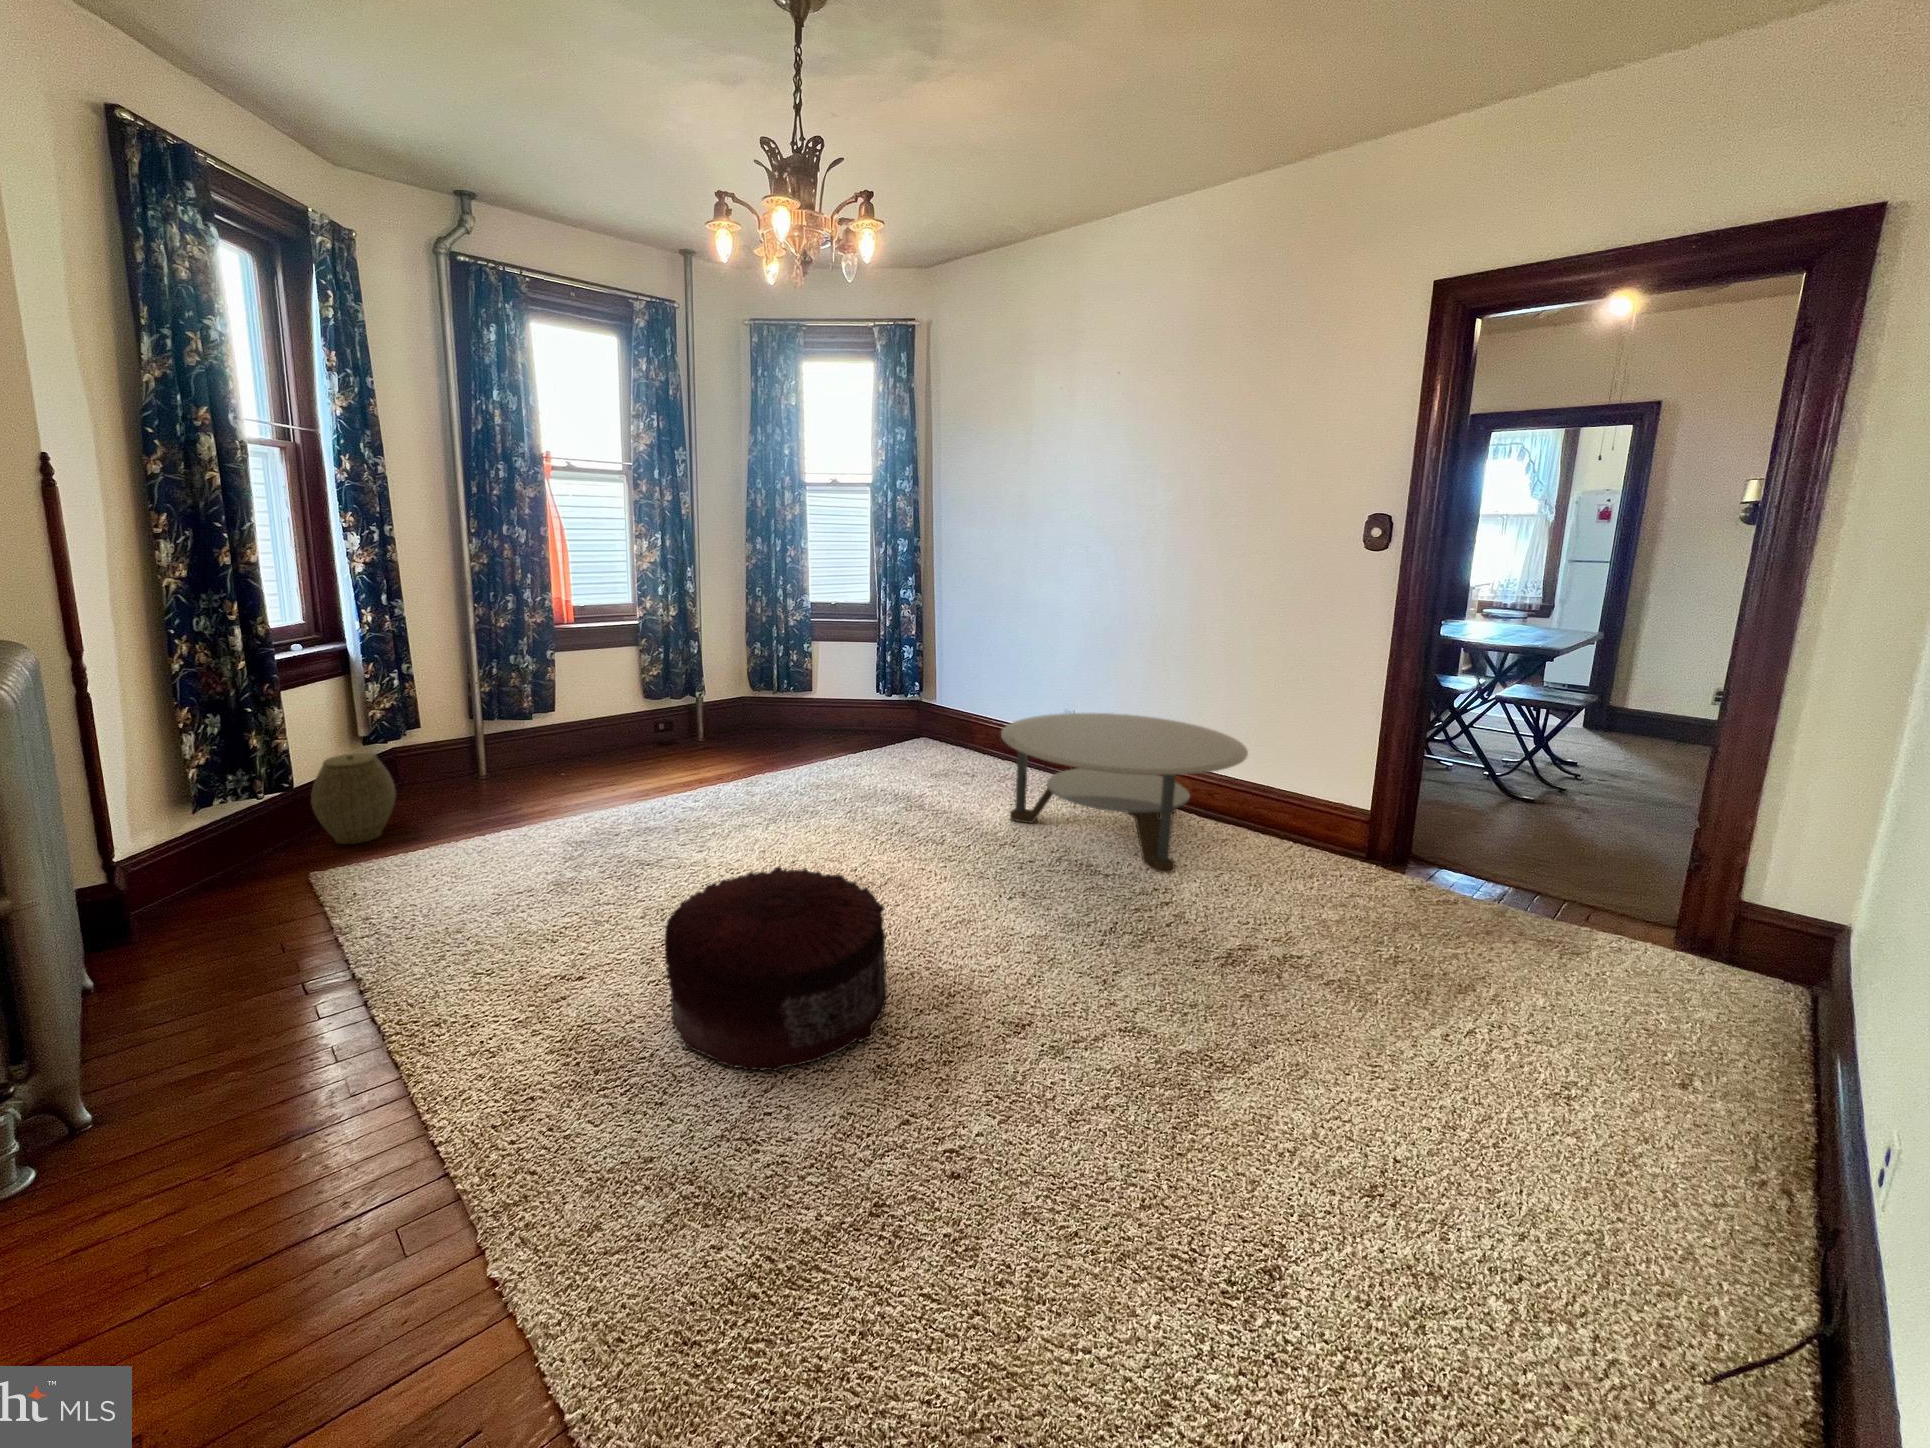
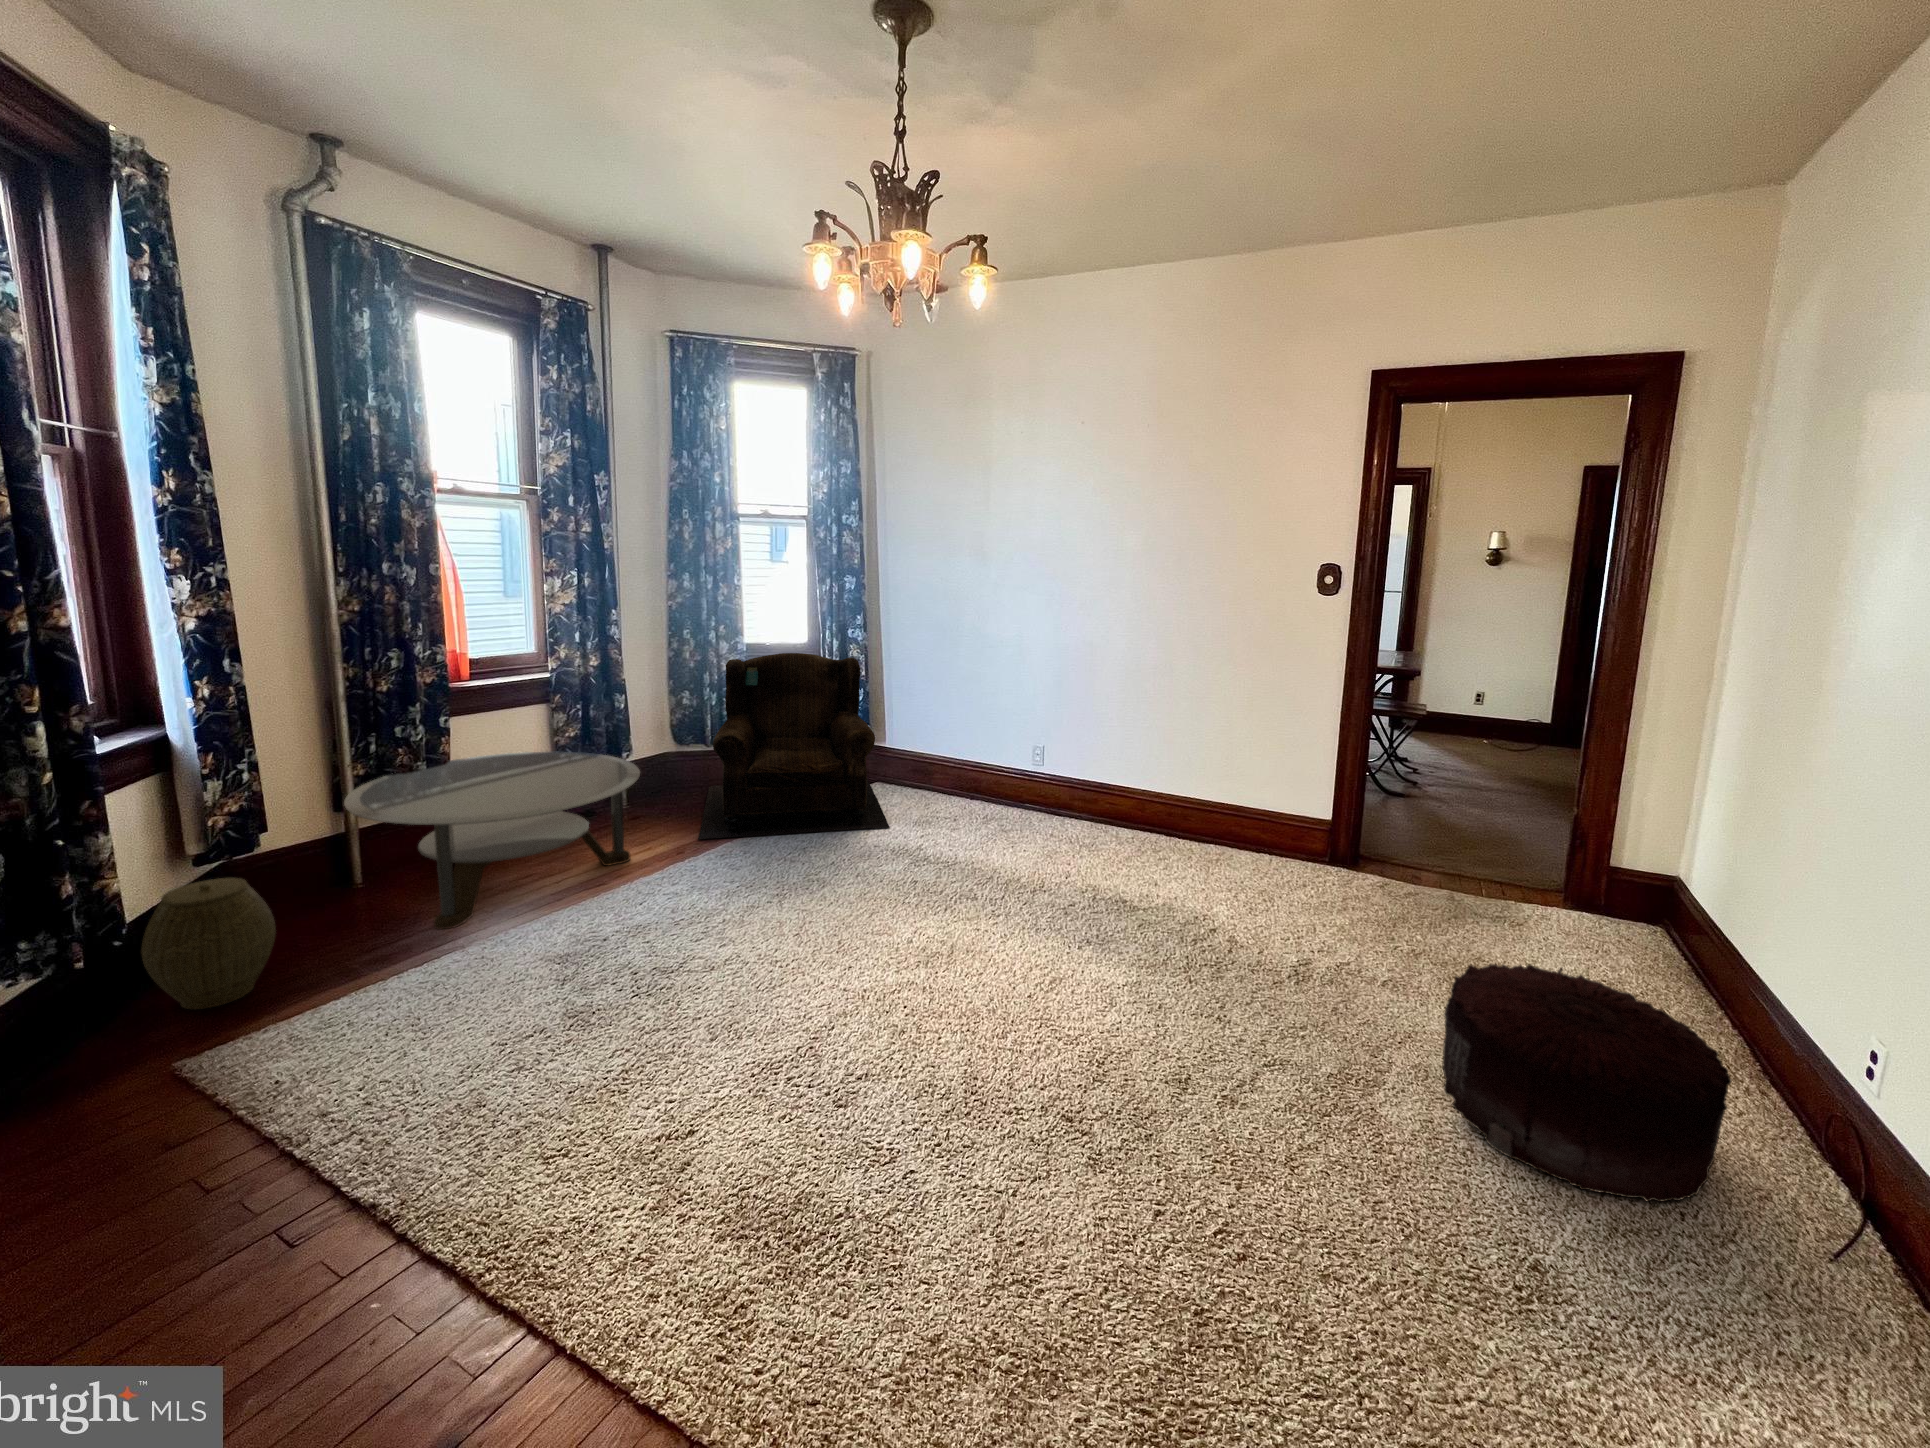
armchair: none [738,611,919,777] -> present [698,653,890,839]
round table: present [1001,713,1248,873] -> present [344,752,640,930]
pouf: present [665,866,888,1071] -> present [1443,964,1732,1202]

